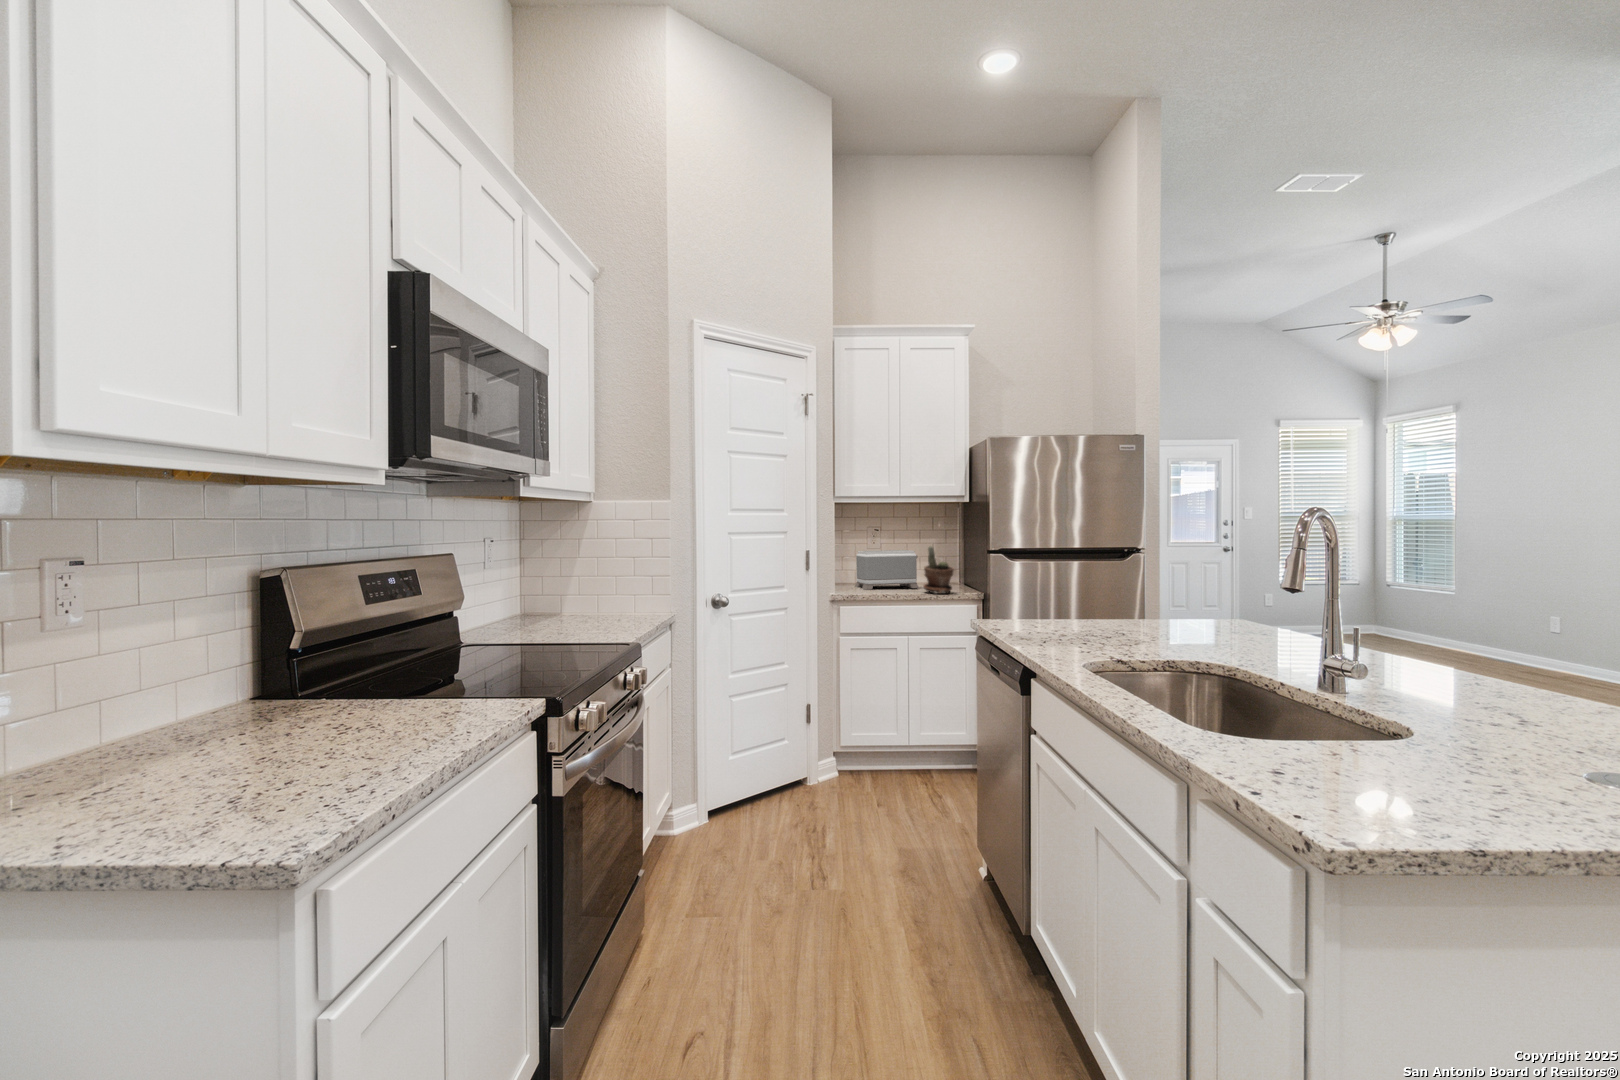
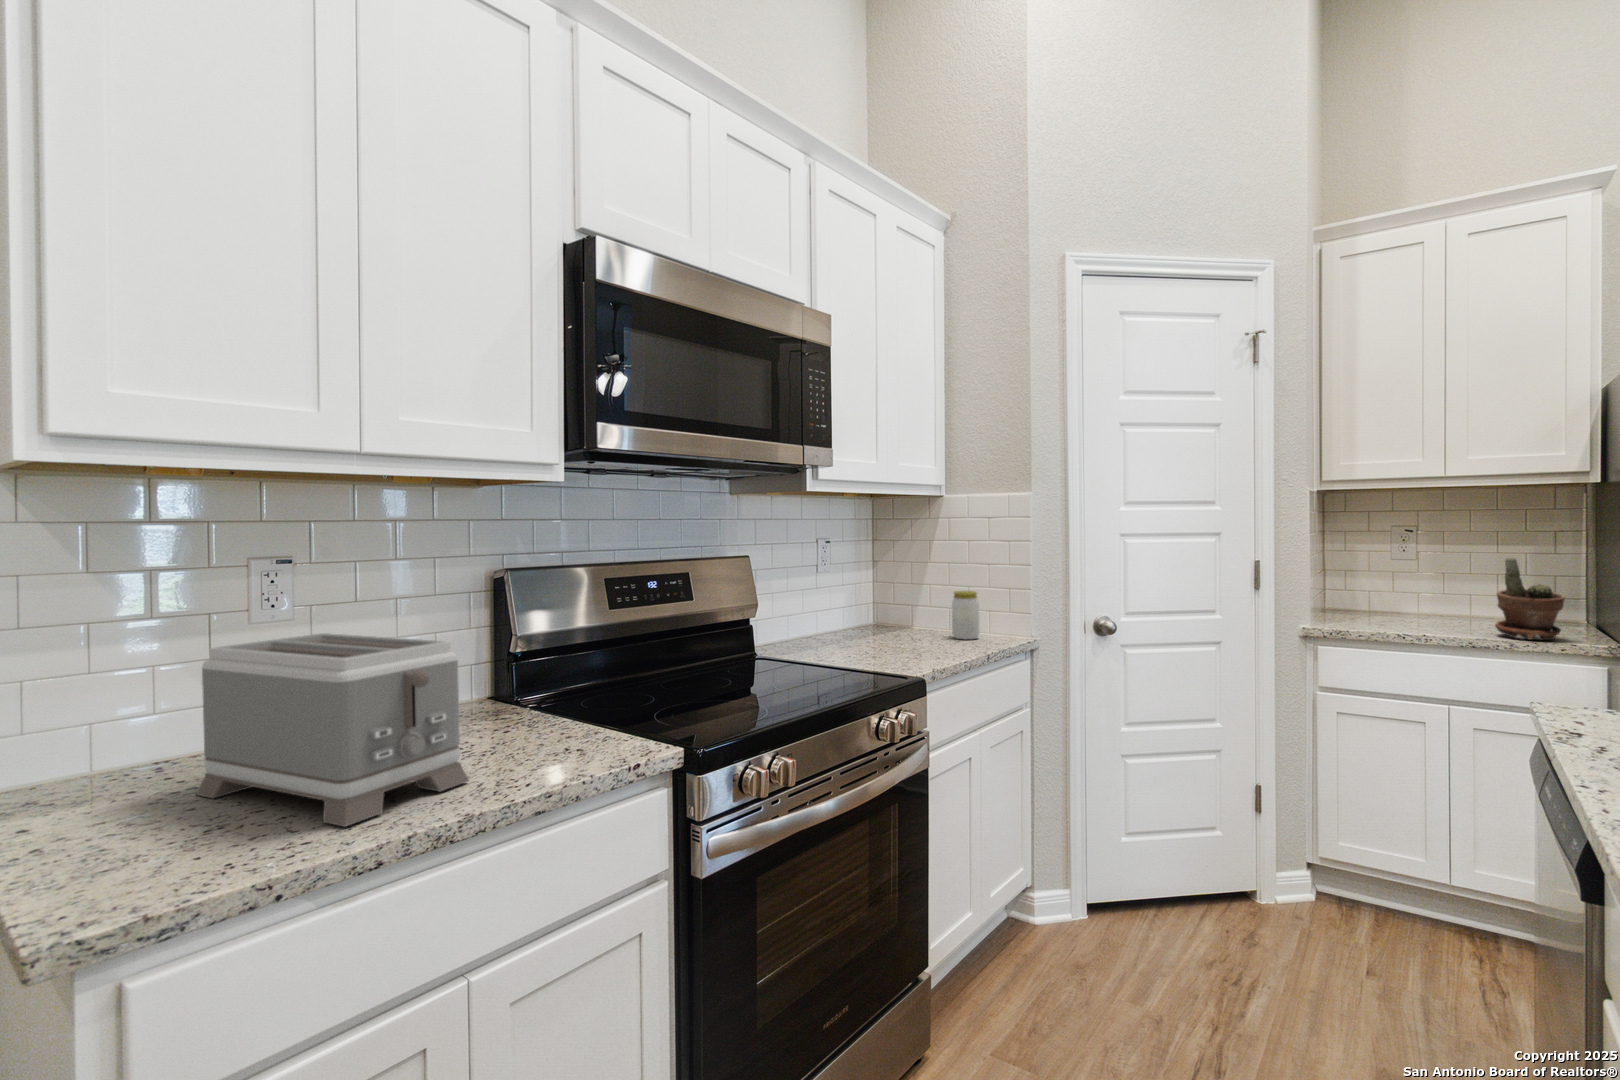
toaster: present [855,550,919,590] -> present [196,633,469,827]
jar: none [611,580,633,619] -> present [952,591,979,639]

